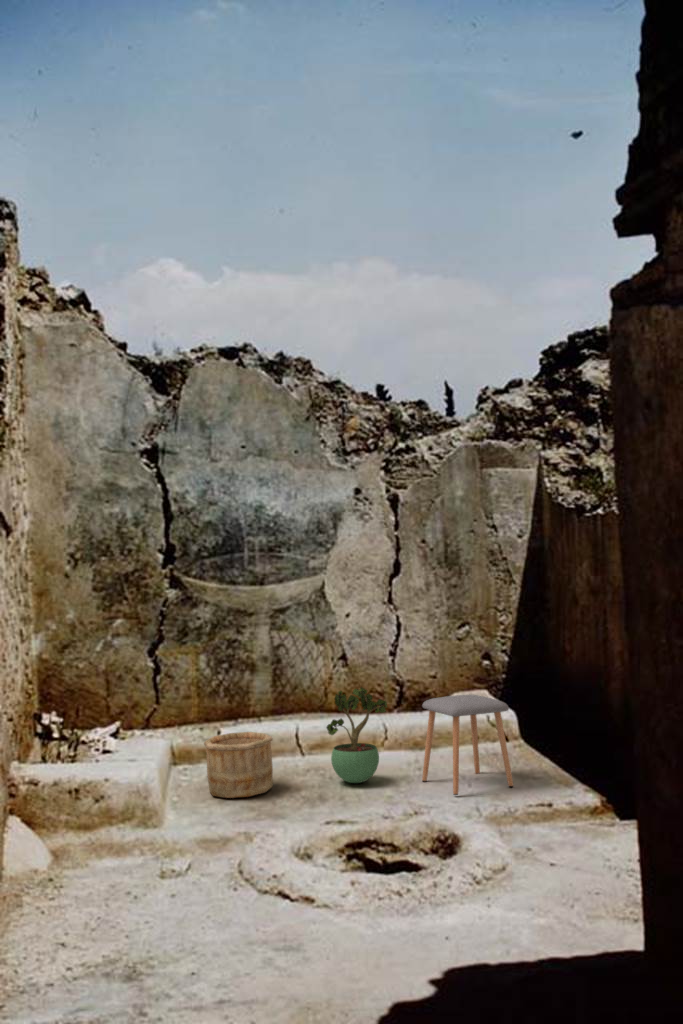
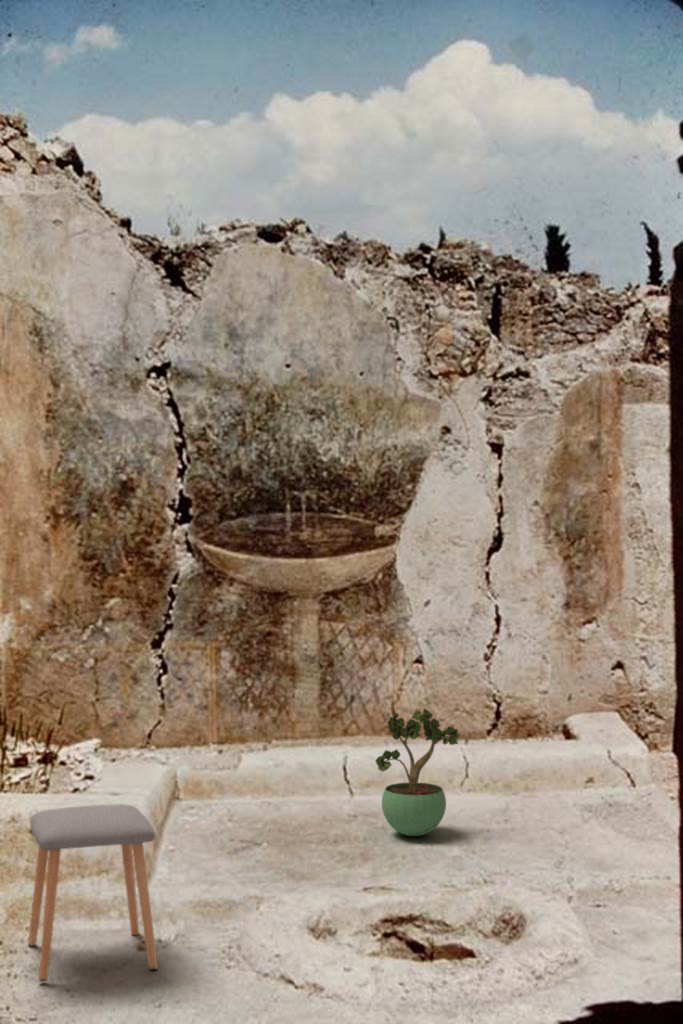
stool: present [422,695,513,795] -> present [28,804,157,982]
wooden bucket: present [204,732,273,798] -> none [213,760,304,847]

